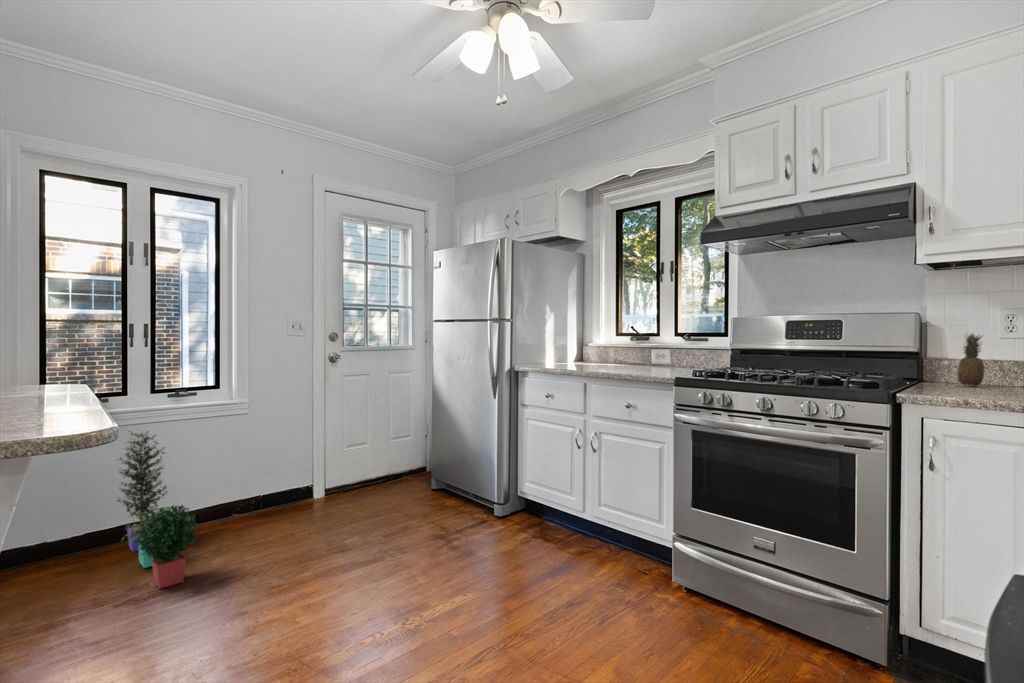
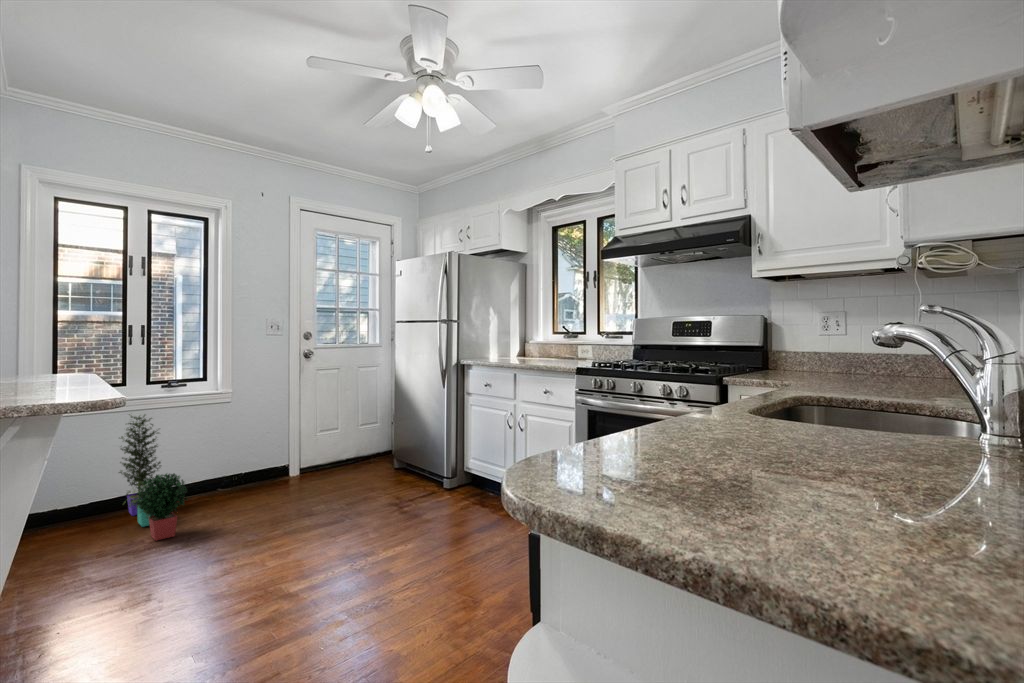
fruit: present [958,334,984,386] -> none [784,329,802,372]

